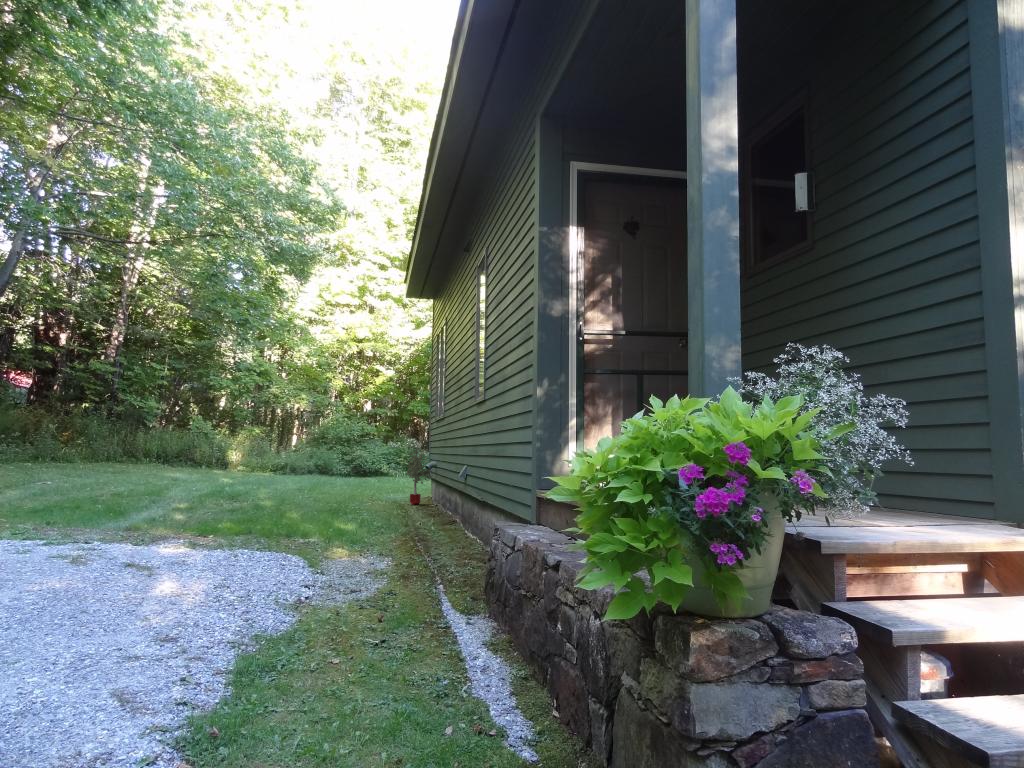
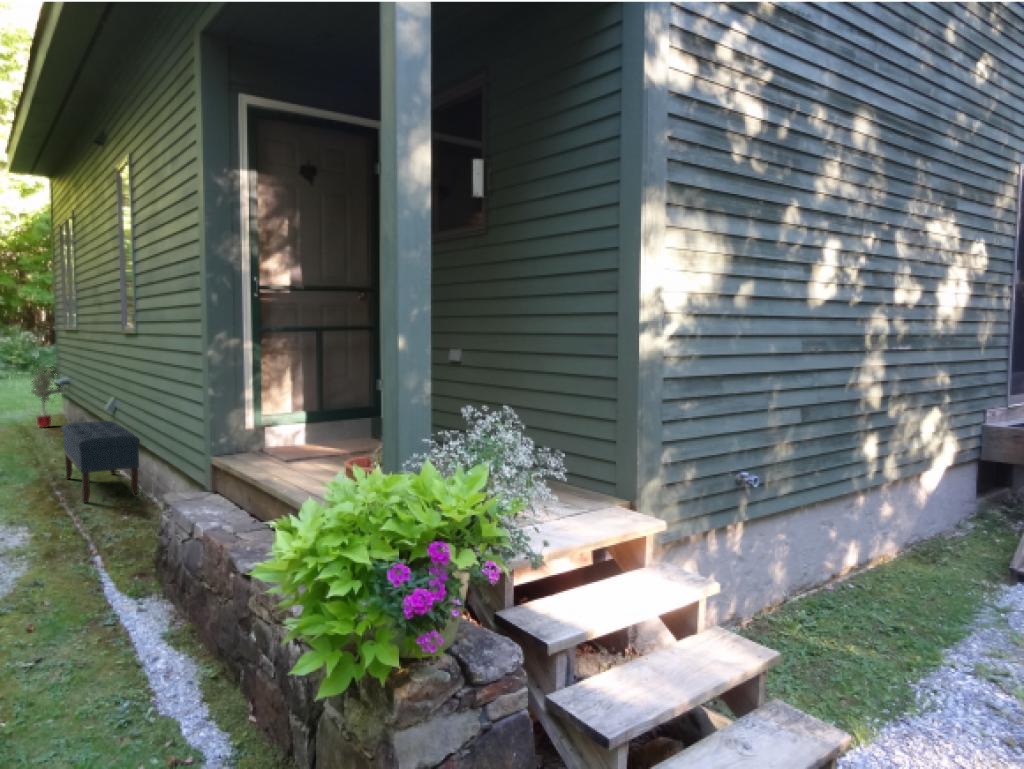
bench: none [424,485,484,551] -> present [62,421,140,503]

